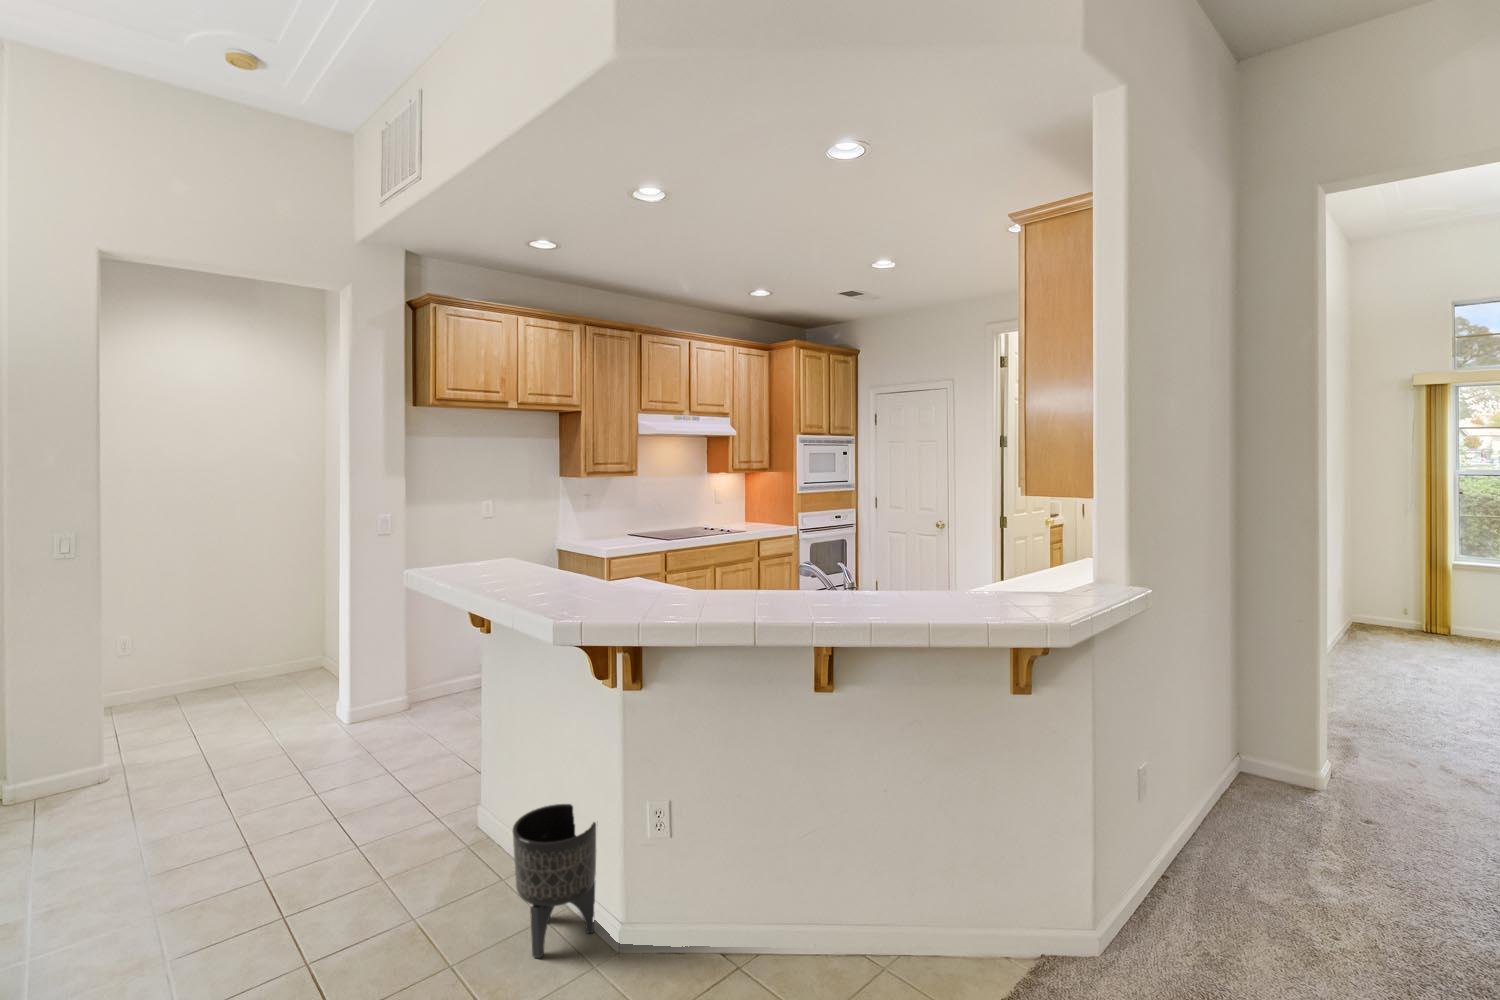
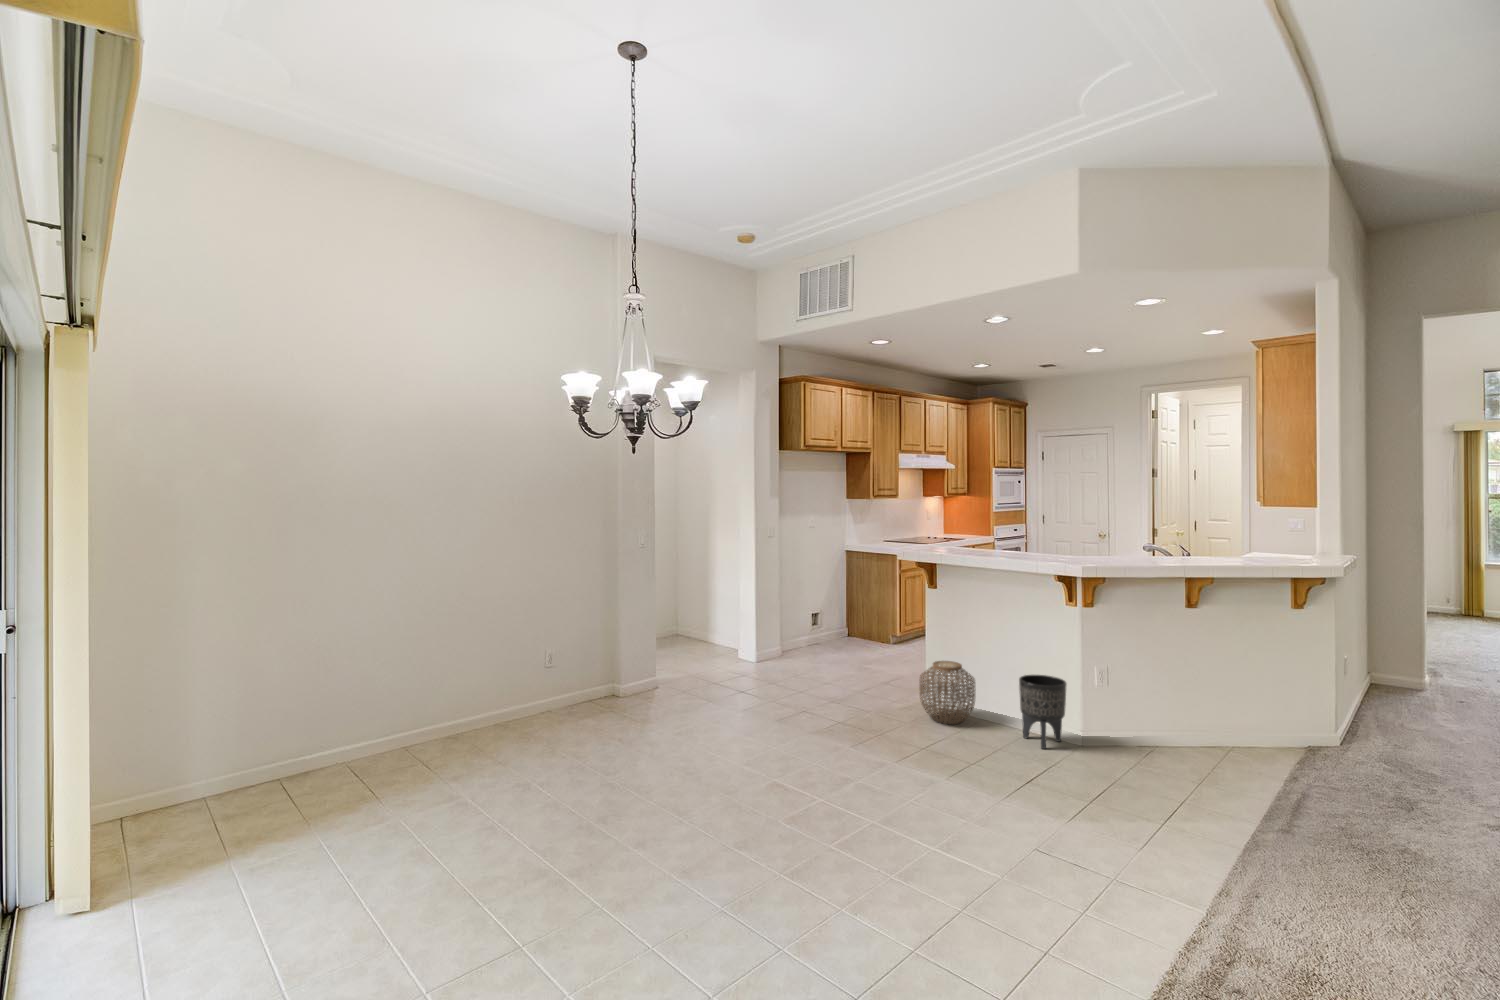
woven basket: none [414,760,515,878] -> present [920,661,975,724]

